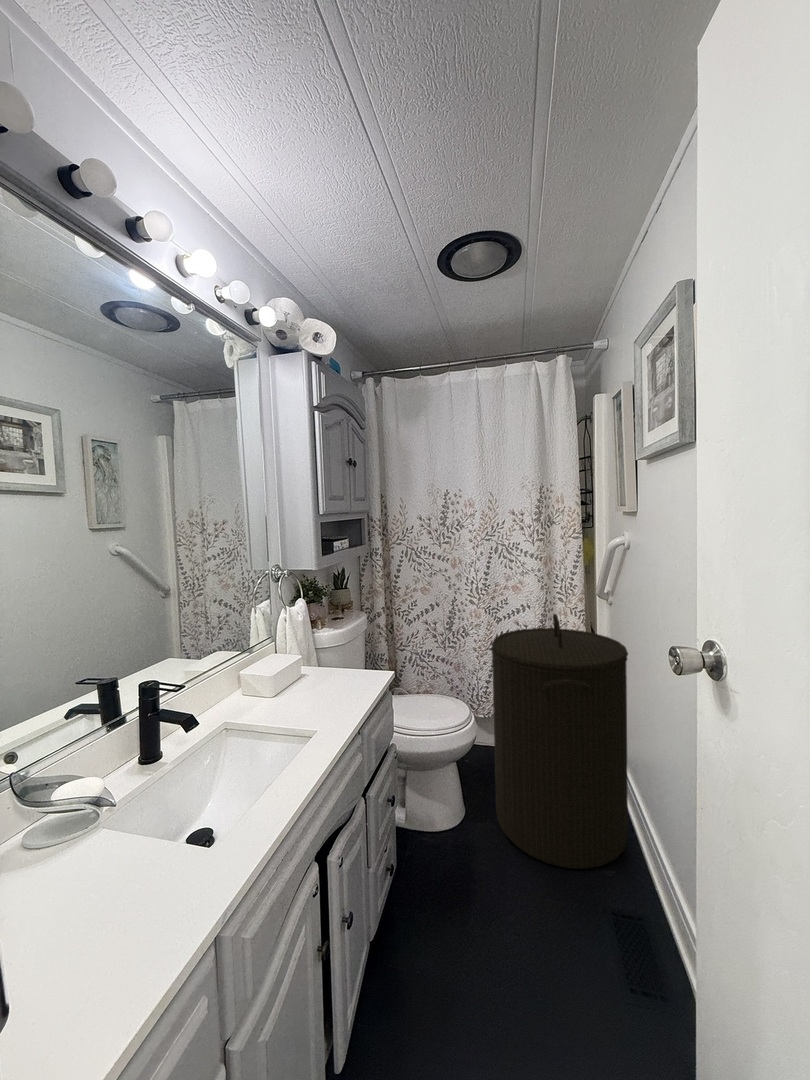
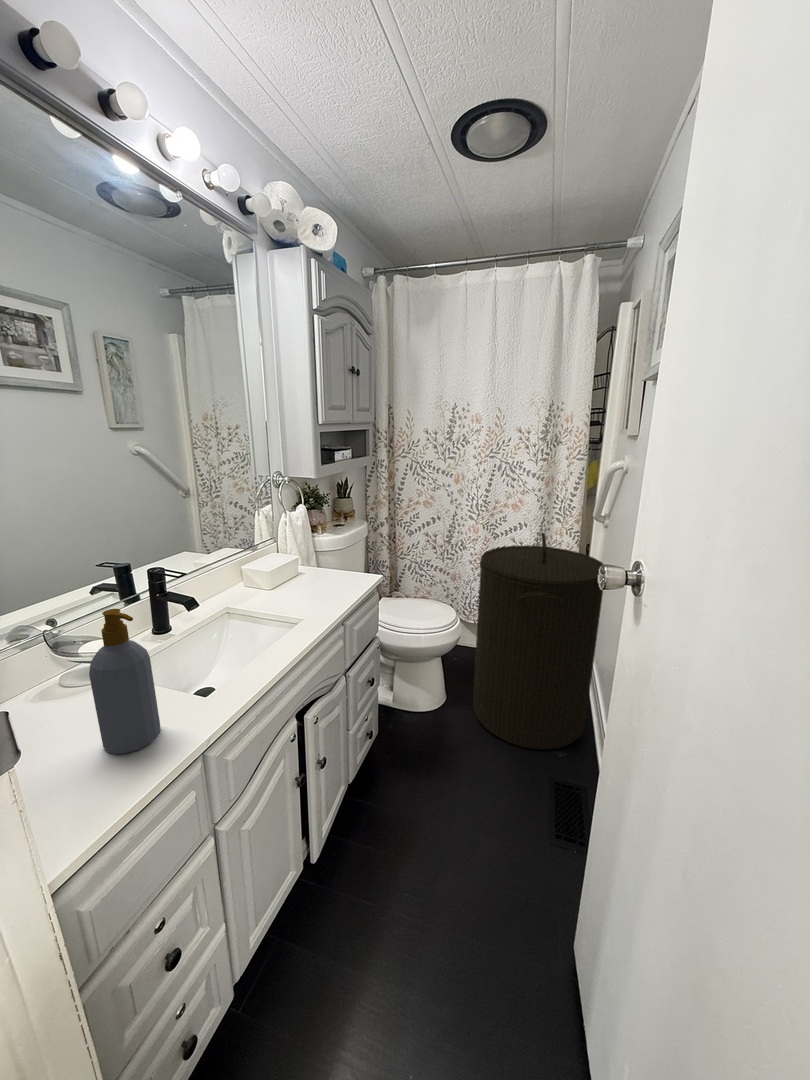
soap bottle: none [79,740,164,949] -> present [89,609,160,754]

